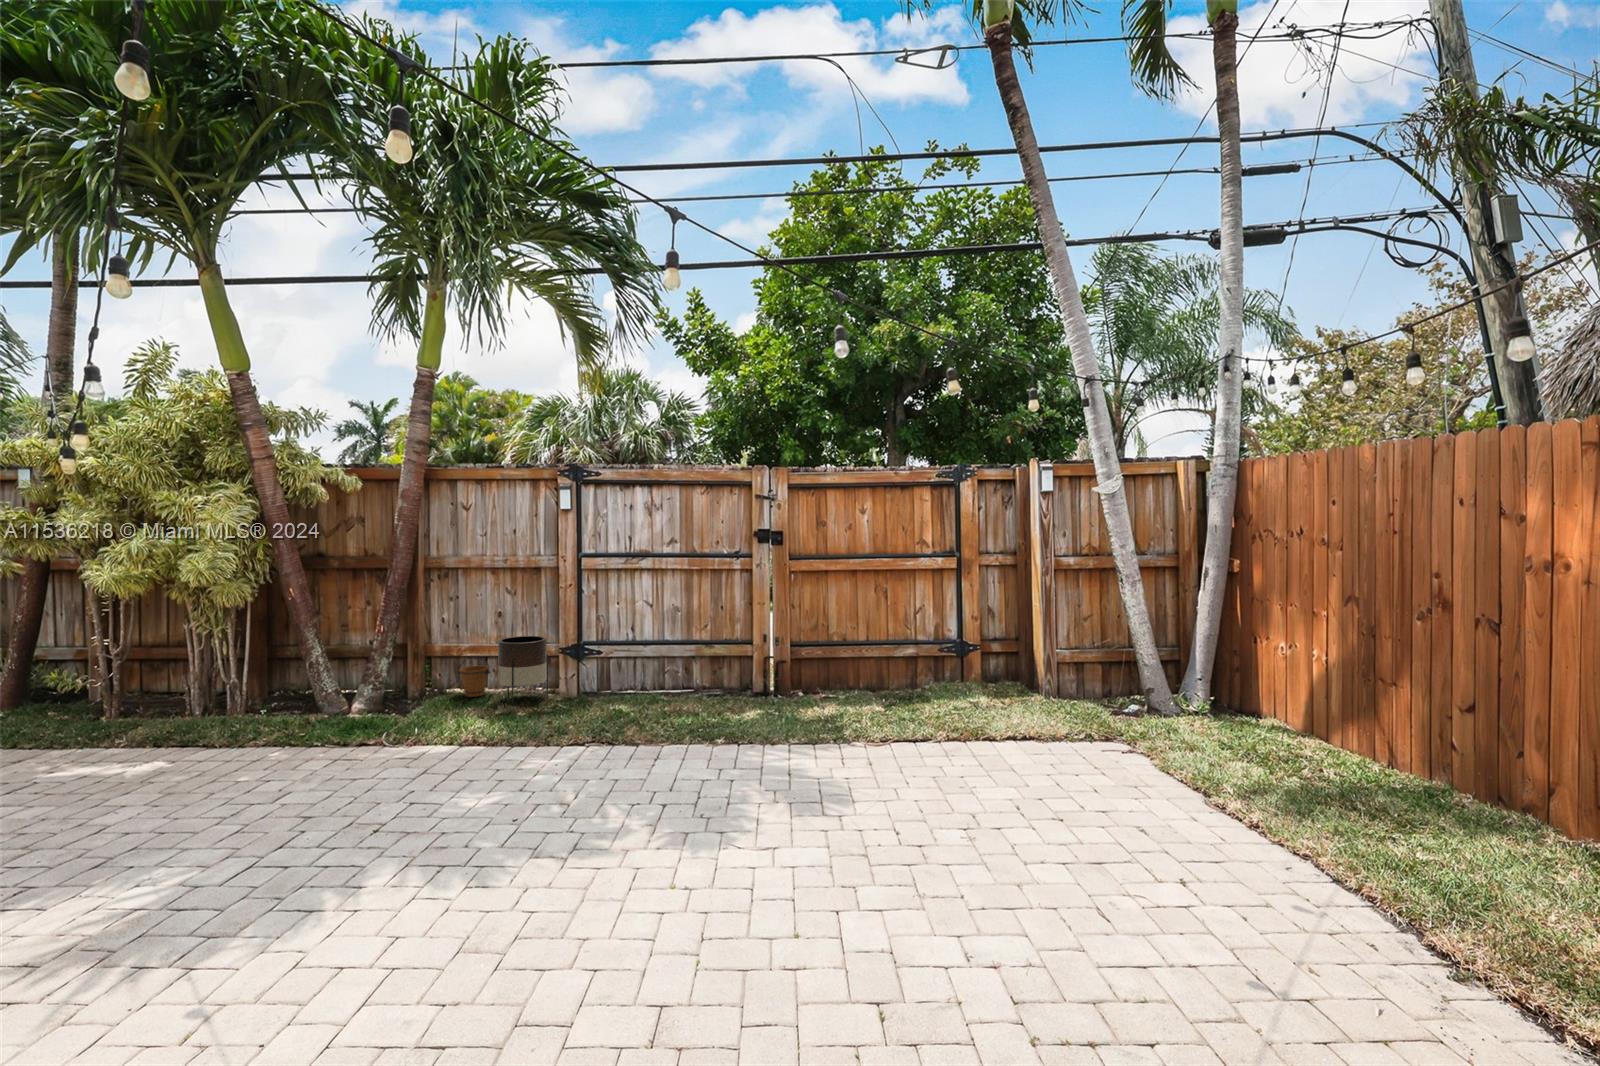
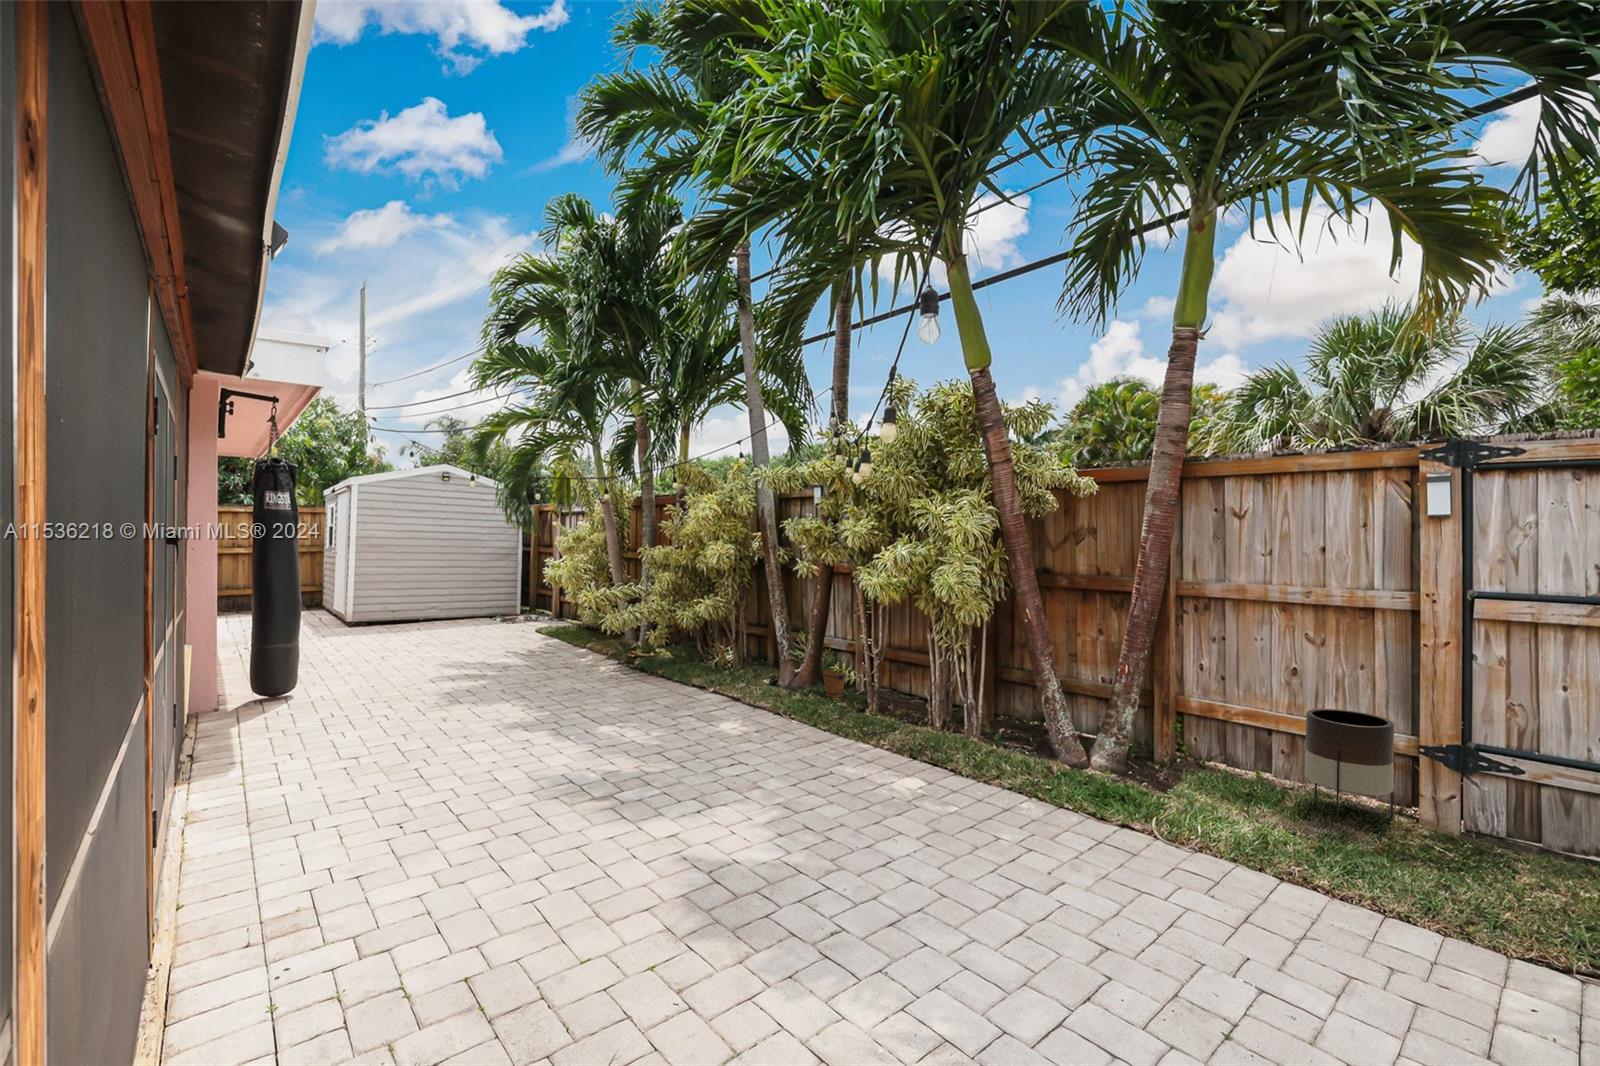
bucket: present [459,657,490,697] -> present [823,662,846,698]

